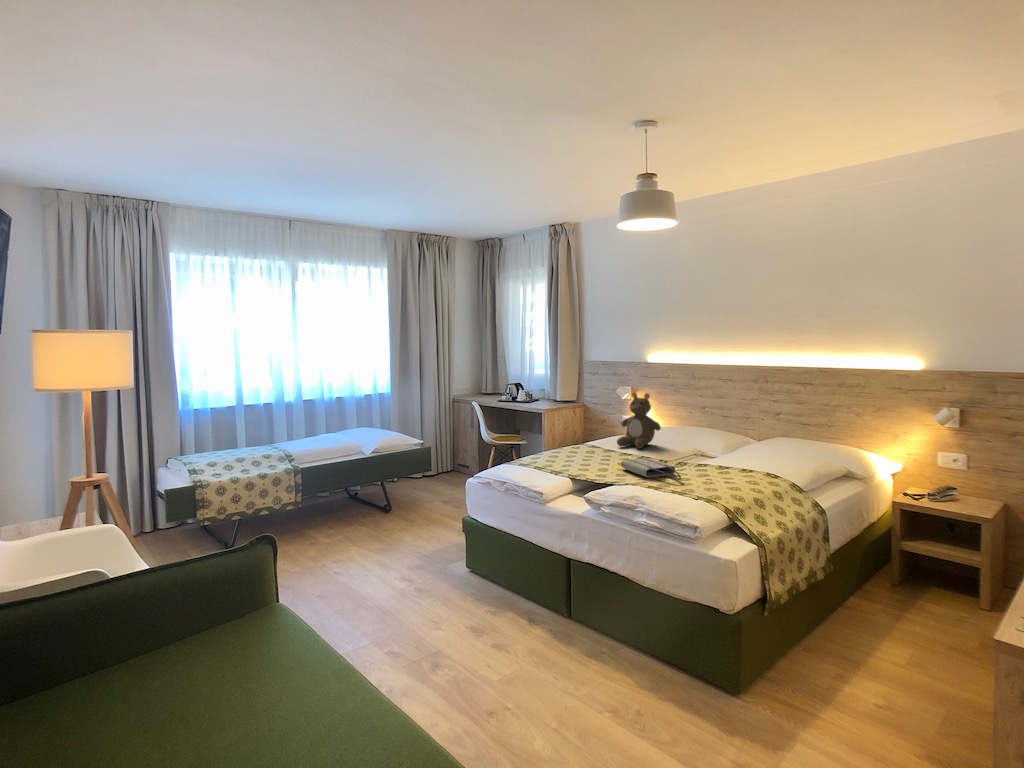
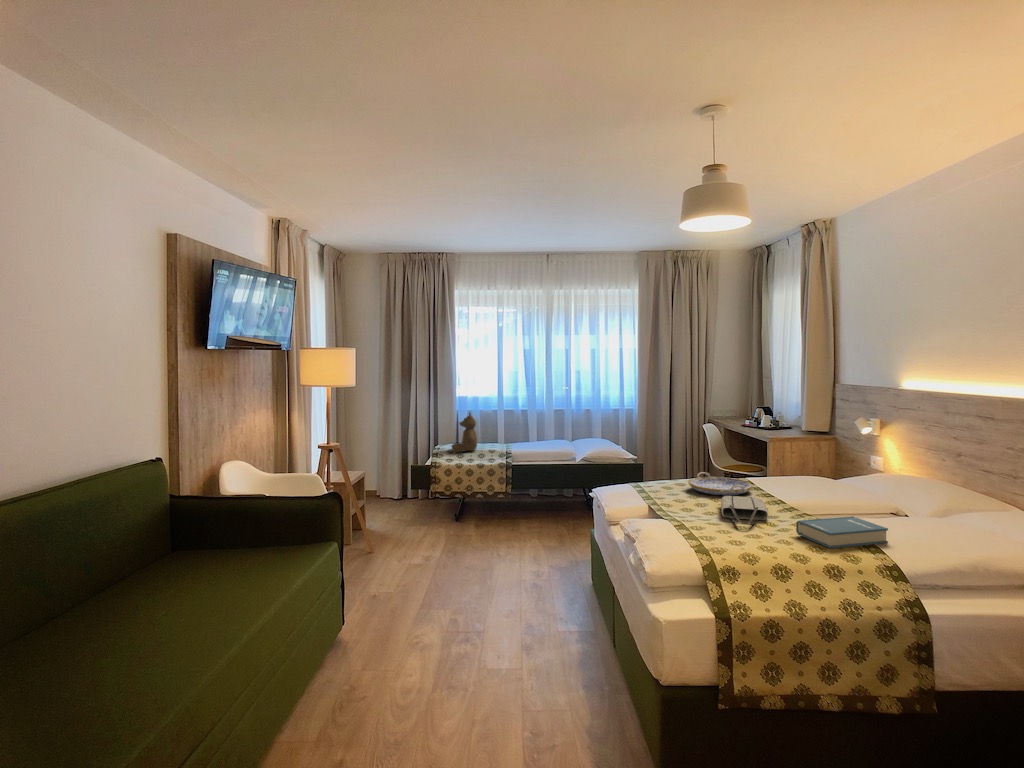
teddy bear: present [617,393,661,449] -> present [452,412,477,452]
serving tray: none [562,444,616,462] -> present [688,472,752,496]
hardback book: none [715,460,766,485] -> present [796,516,888,548]

